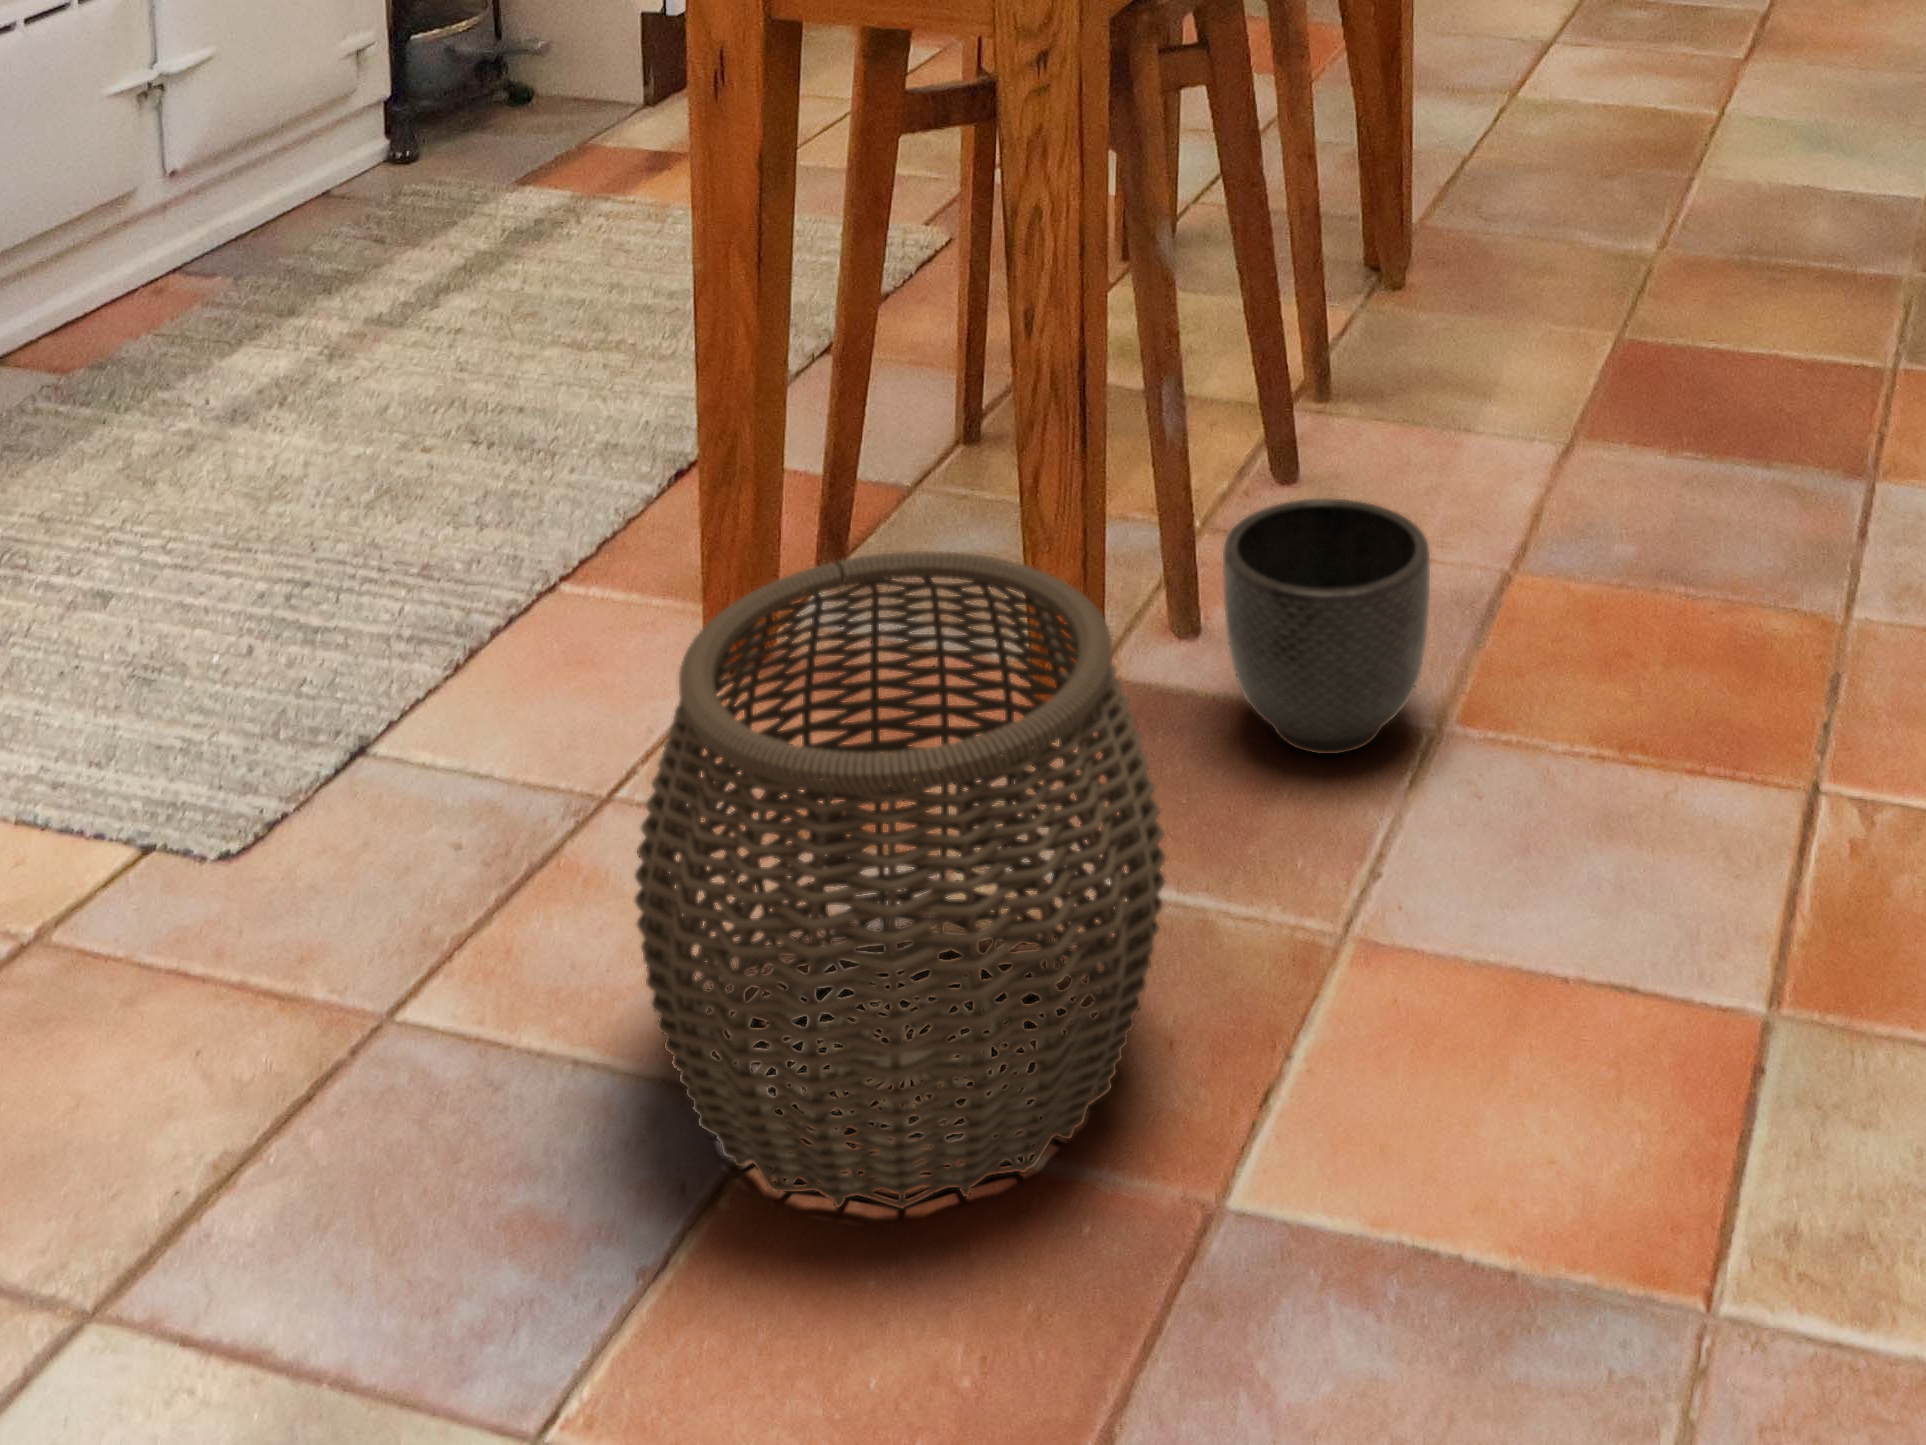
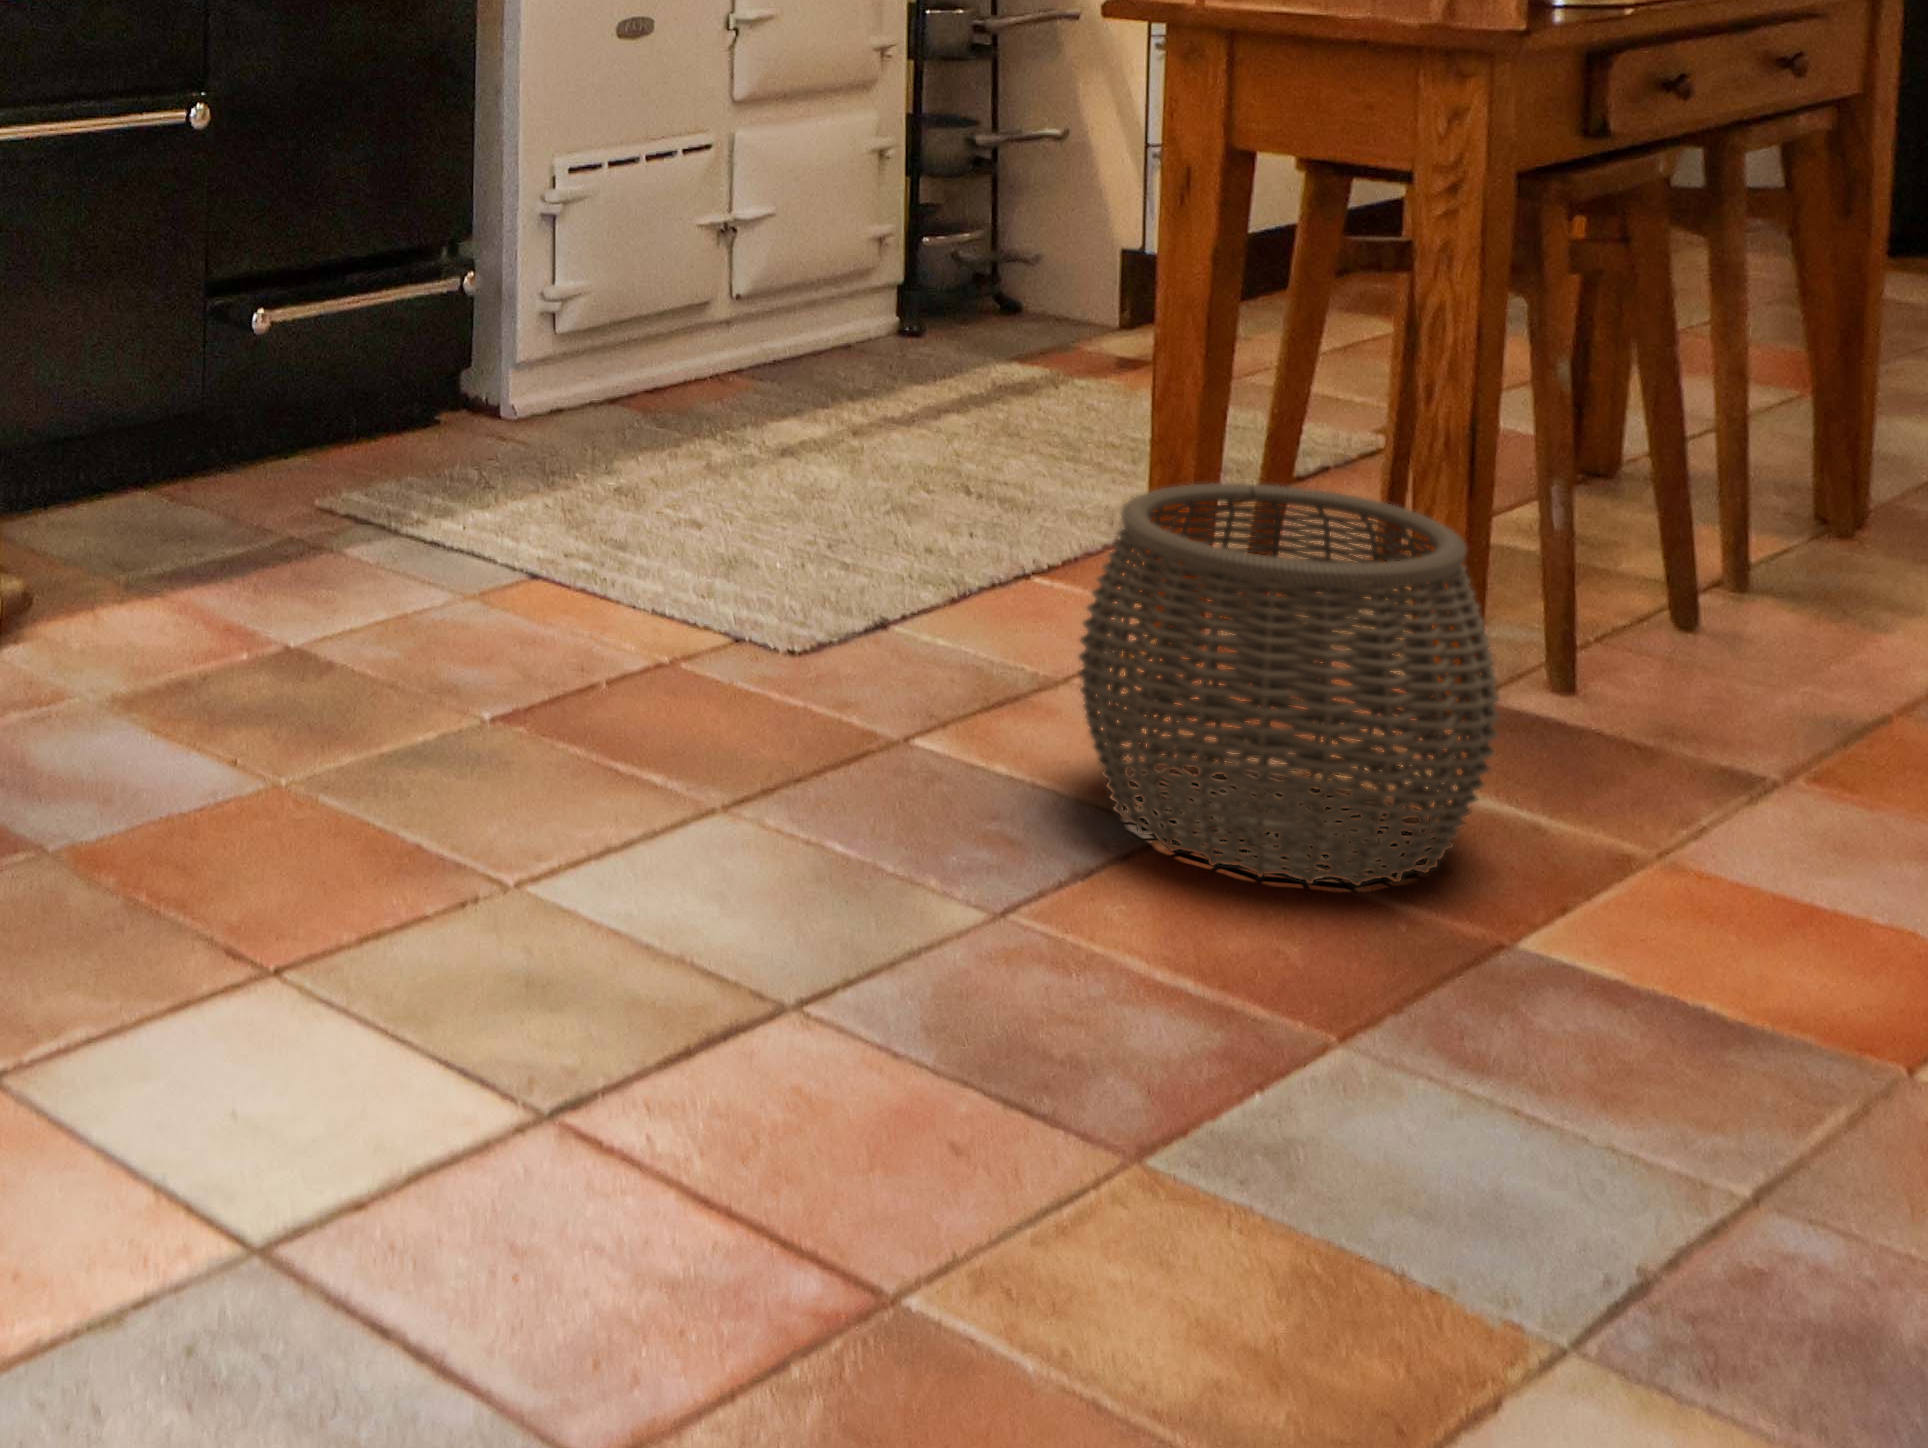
planter: present [1223,499,1430,754] -> none [1601,583,1812,779]

